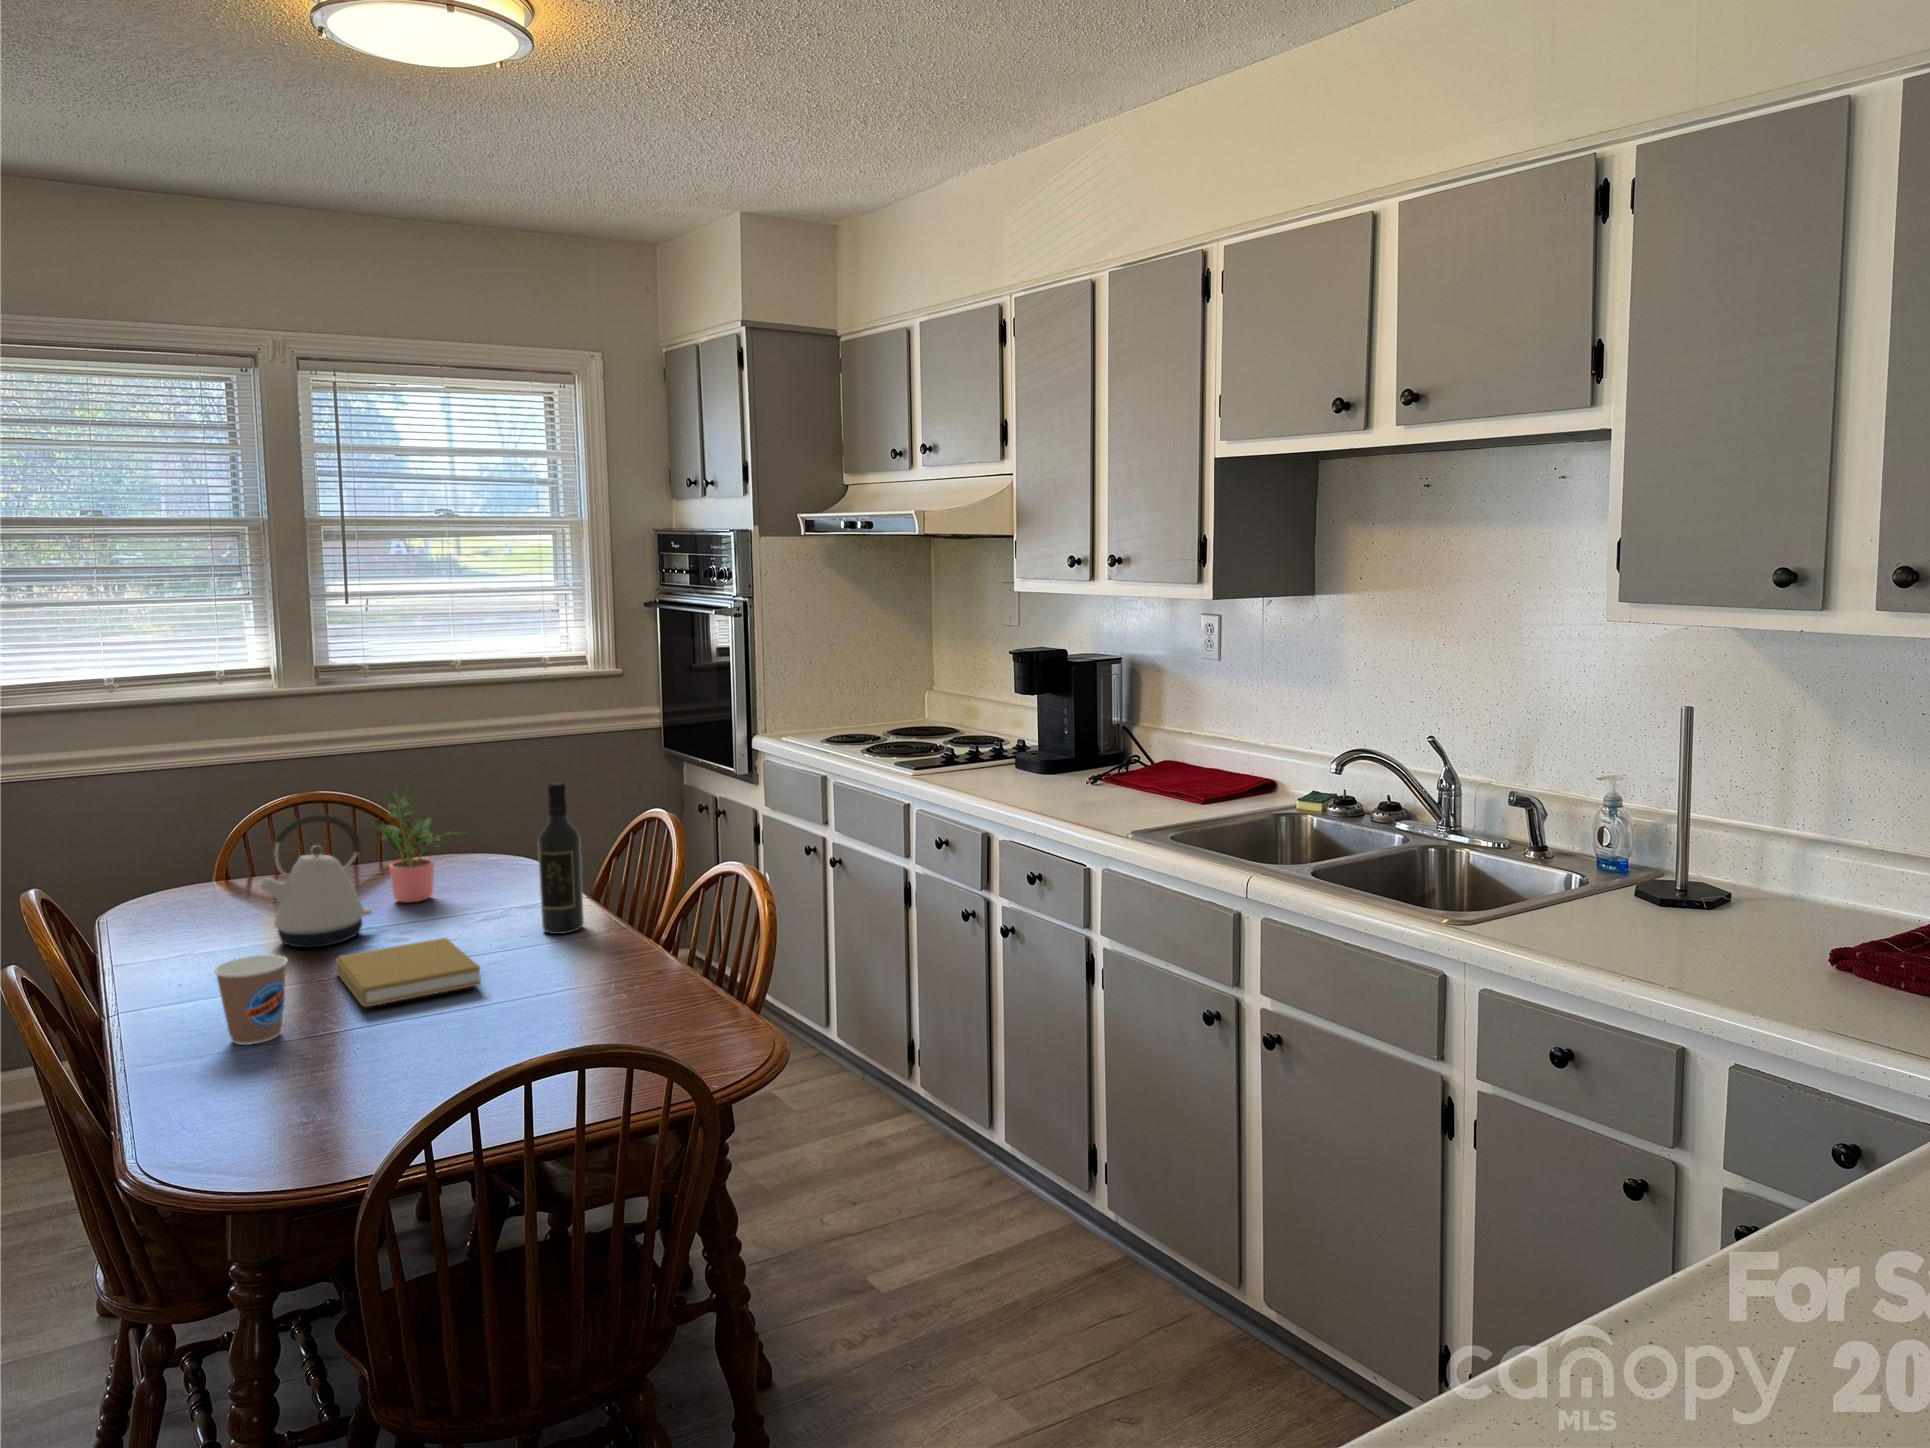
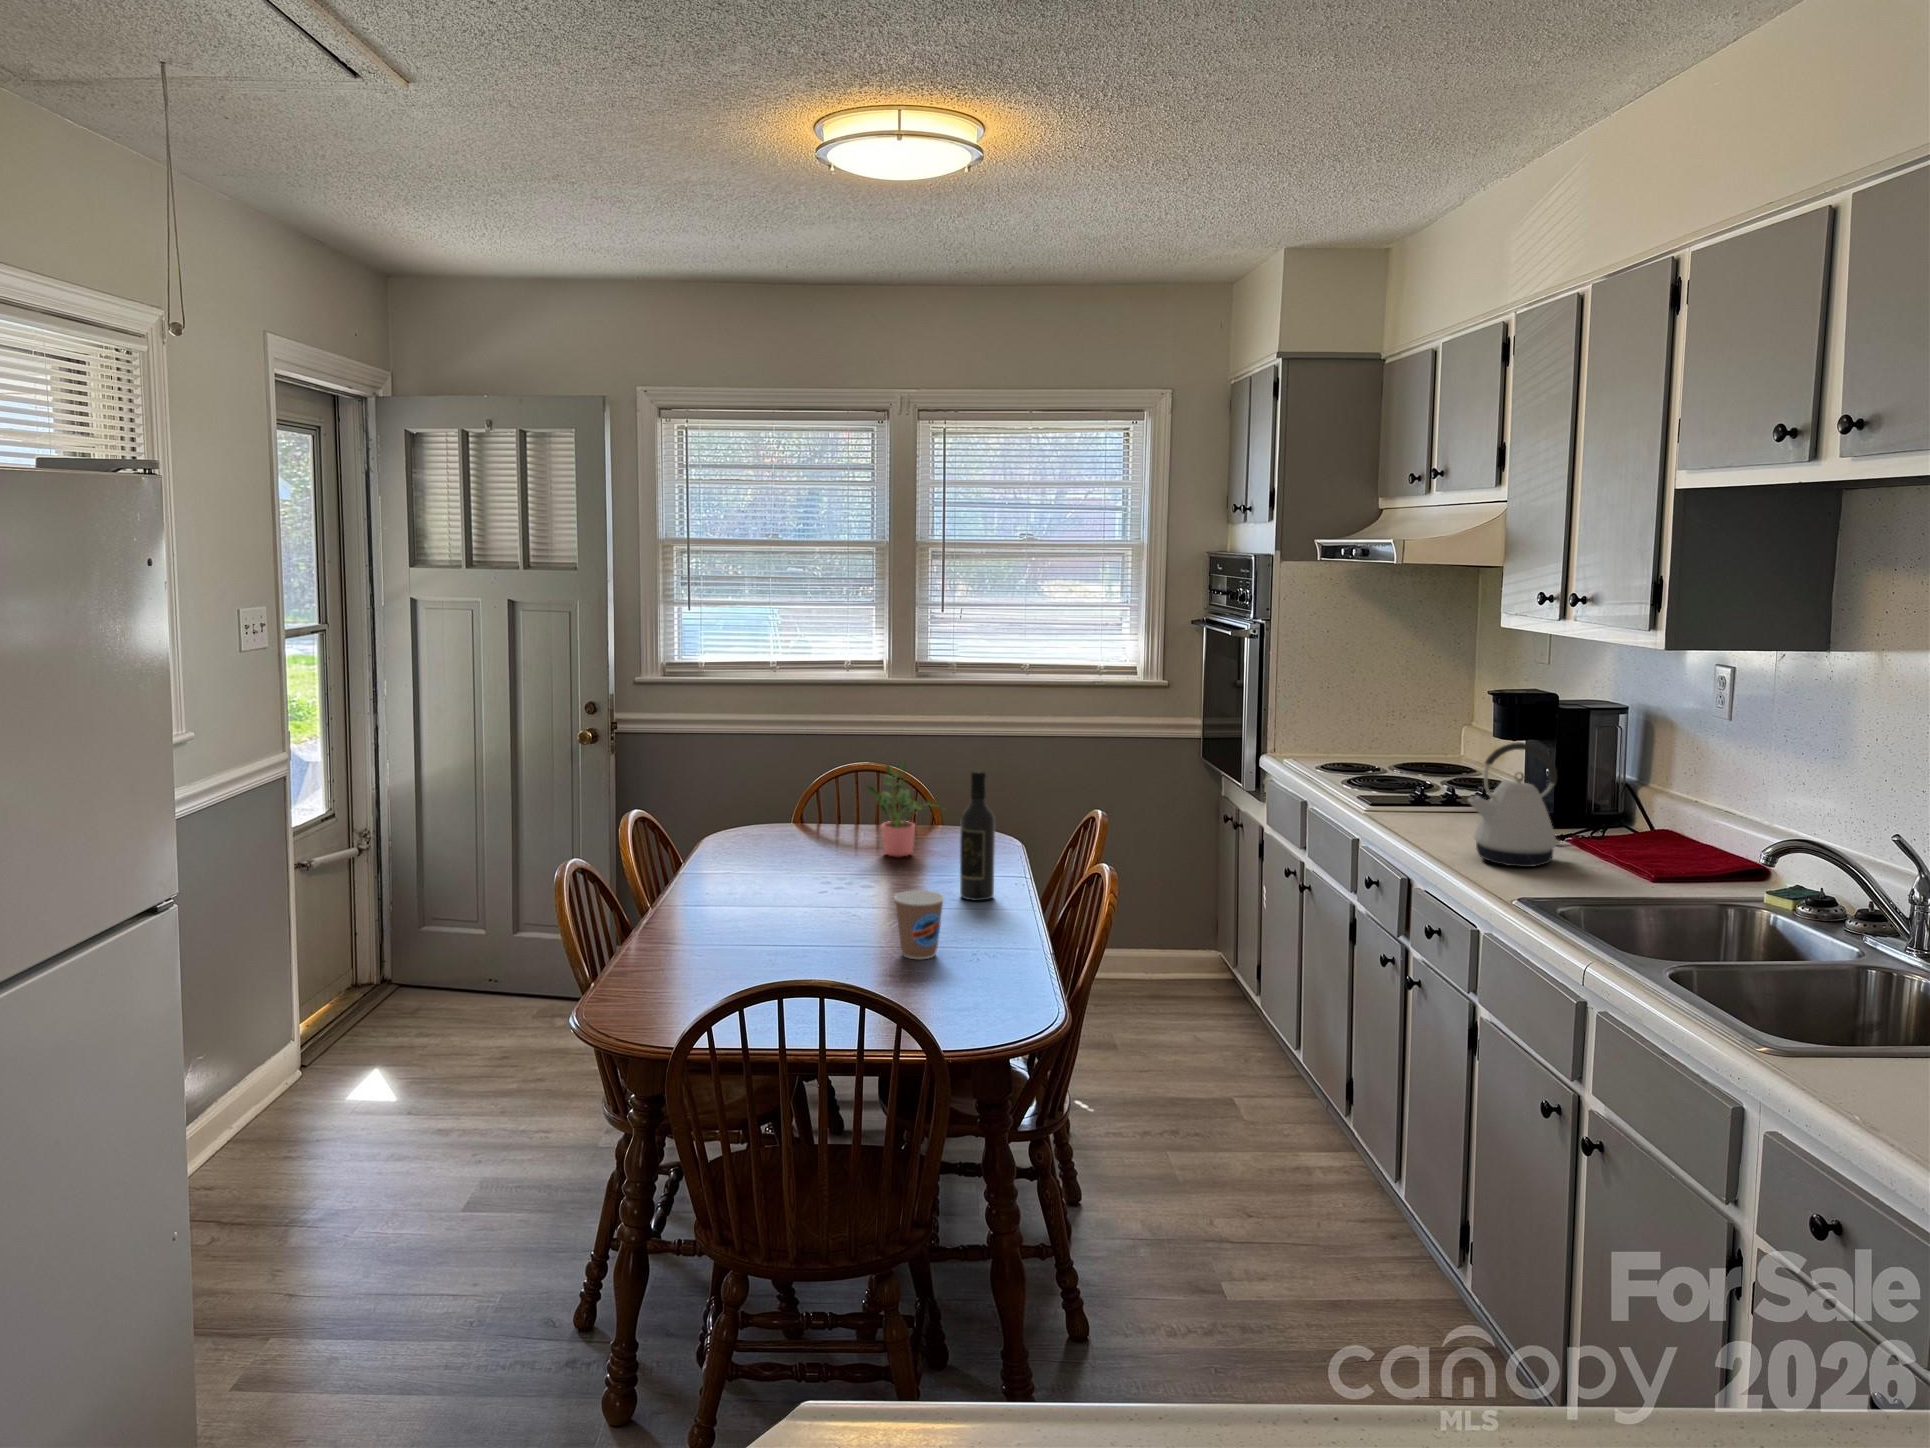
kettle: present [258,814,372,948] -> present [1468,743,1560,867]
book: present [335,938,481,1007] -> none [787,885,880,926]
coffee cup: present [214,955,288,1045] -> present [894,890,944,959]

